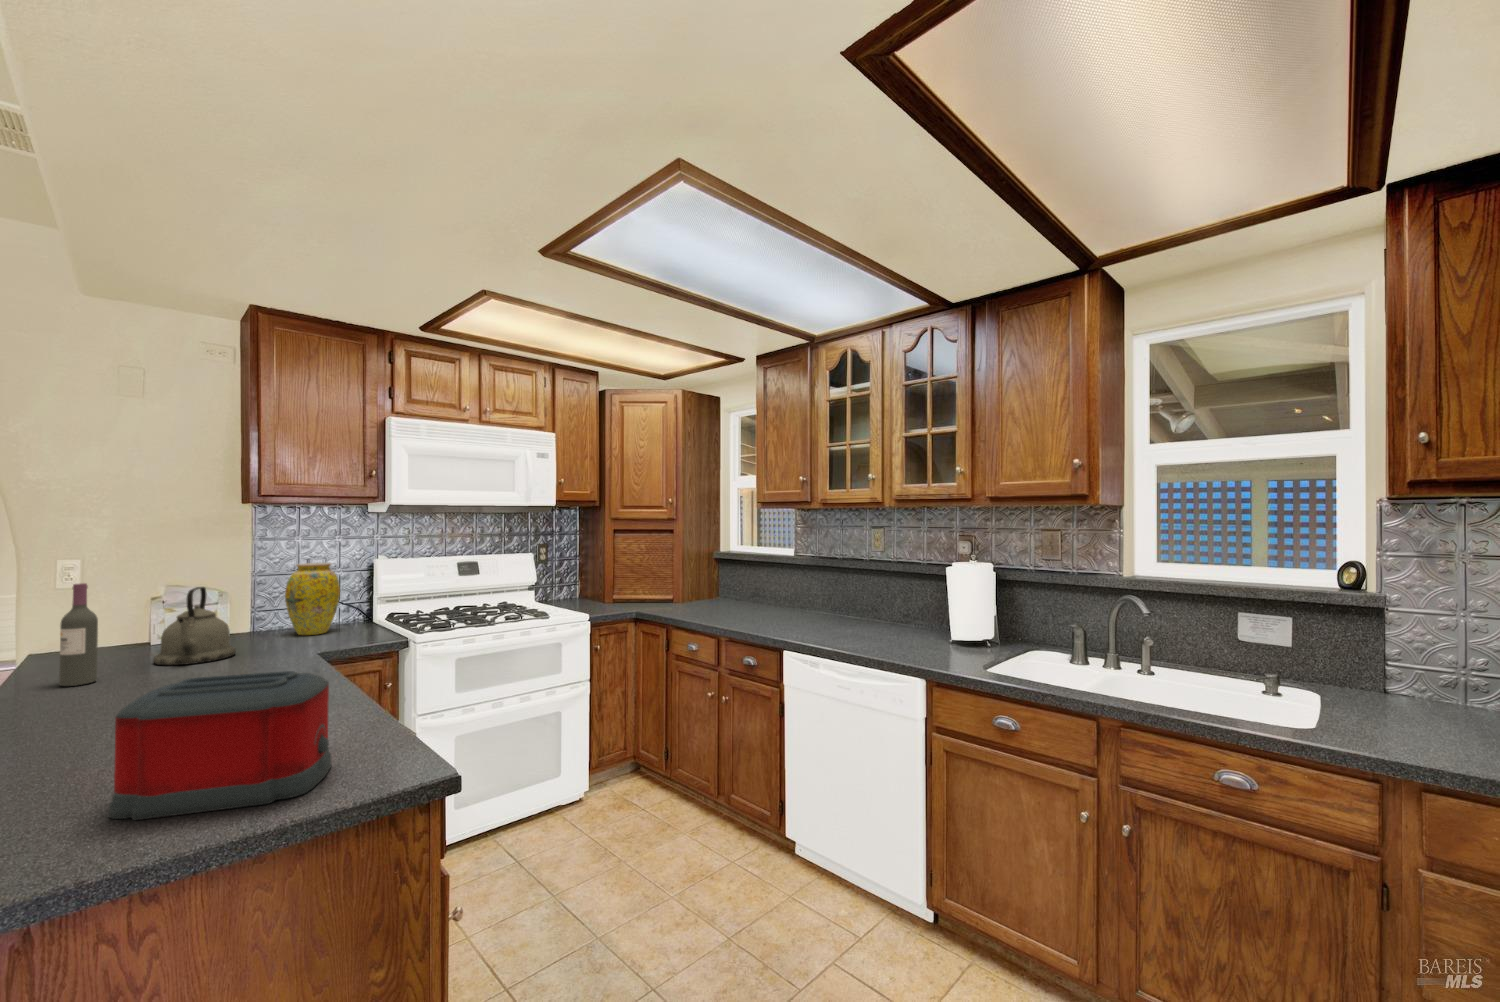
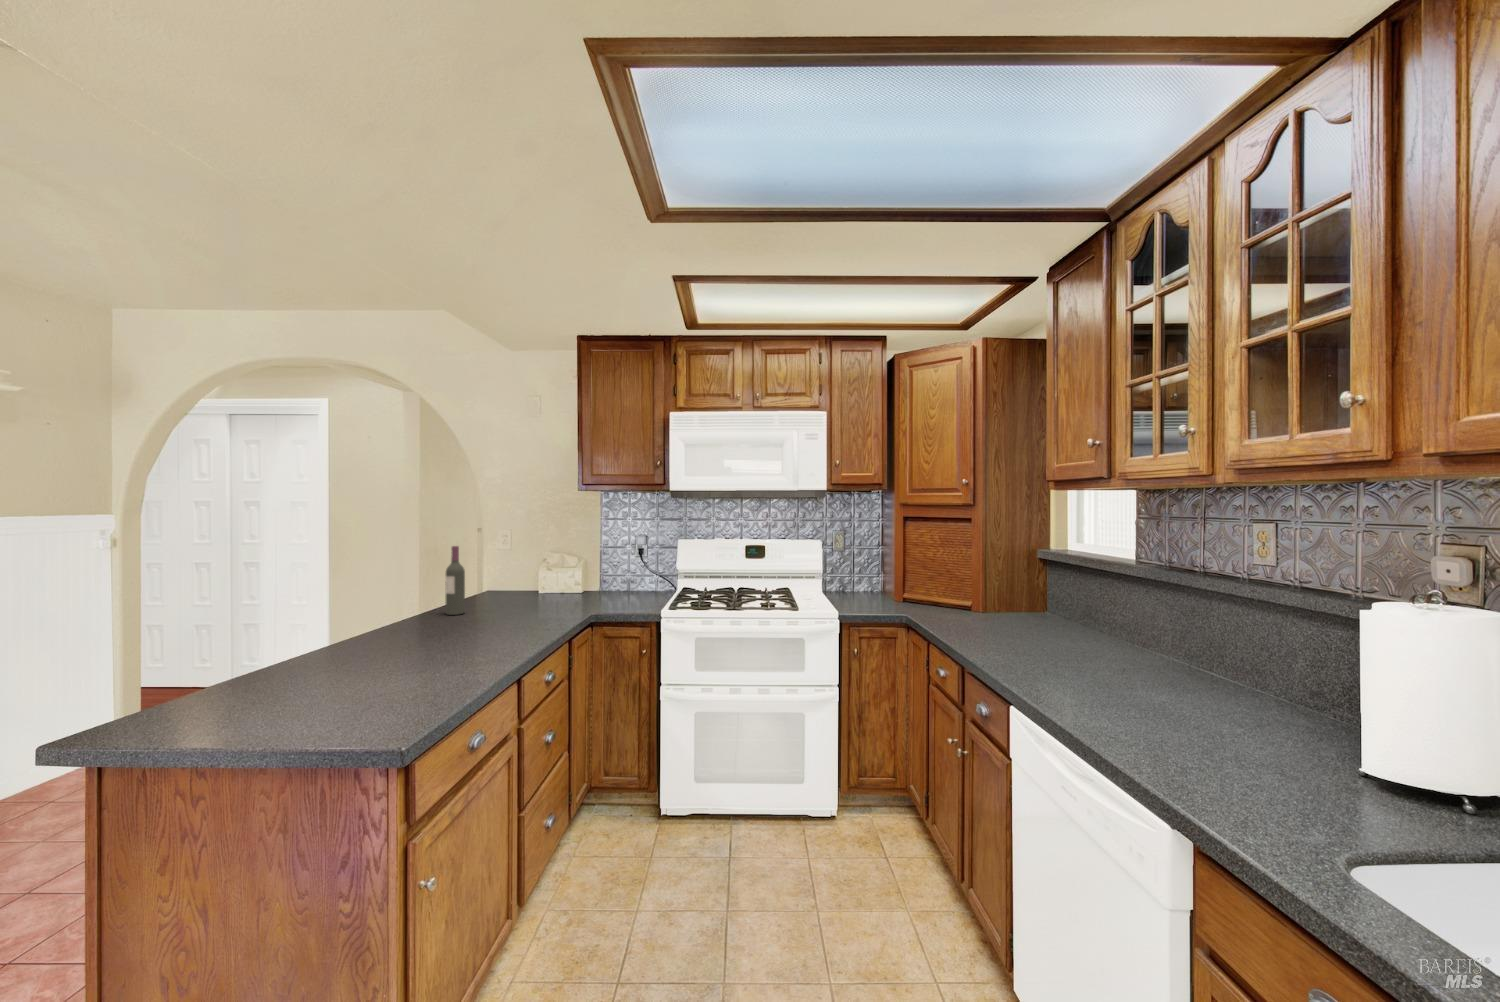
vase: present [285,563,340,635] -> none [609,540,647,600]
kettle: present [153,587,236,665] -> none [508,554,557,611]
toaster: present [109,671,331,820] -> none [232,619,368,728]

